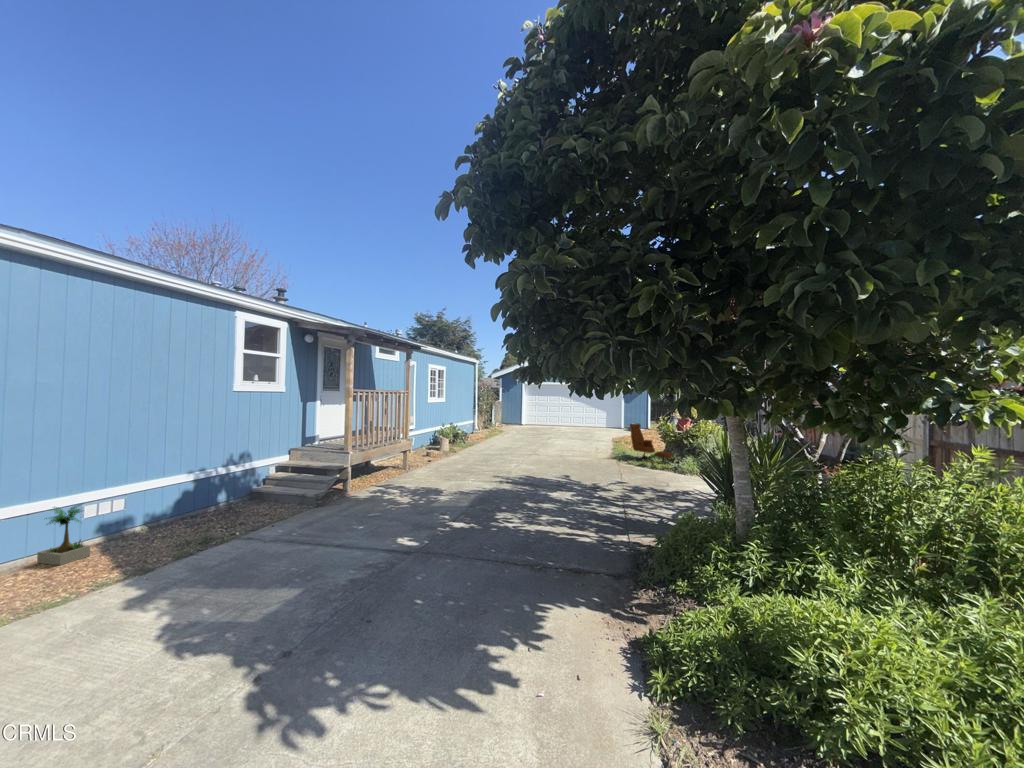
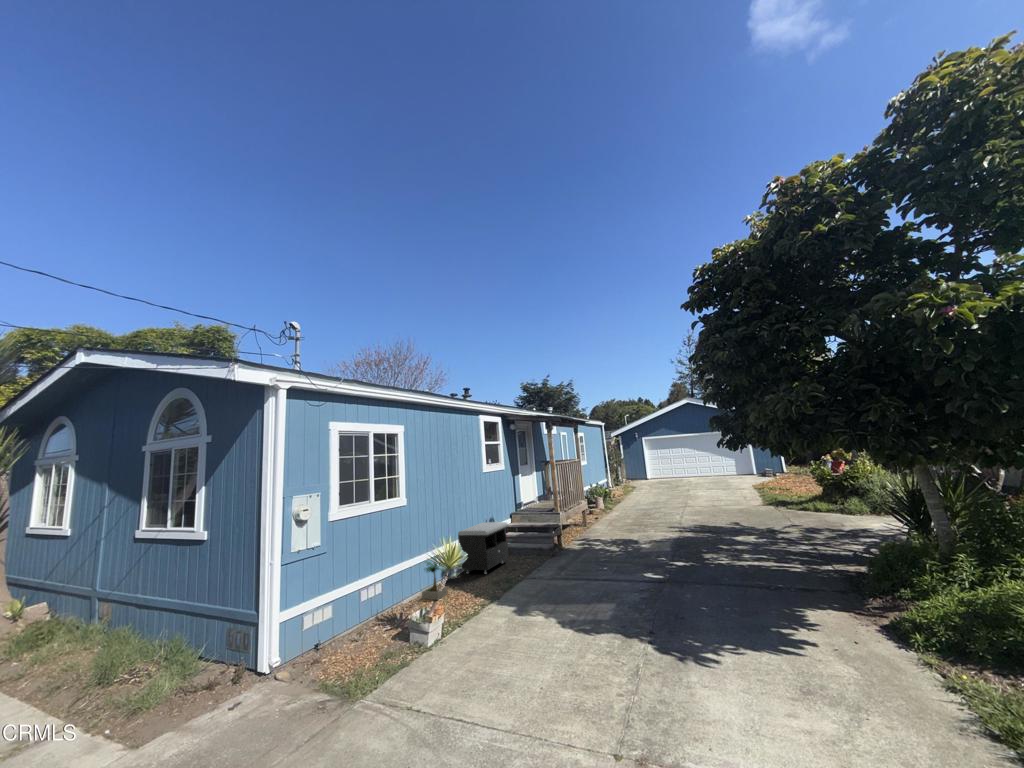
lounge chair: present [630,424,672,462] -> none [783,470,833,507]
storage bench: none [158,456,253,525] -> present [458,522,509,574]

